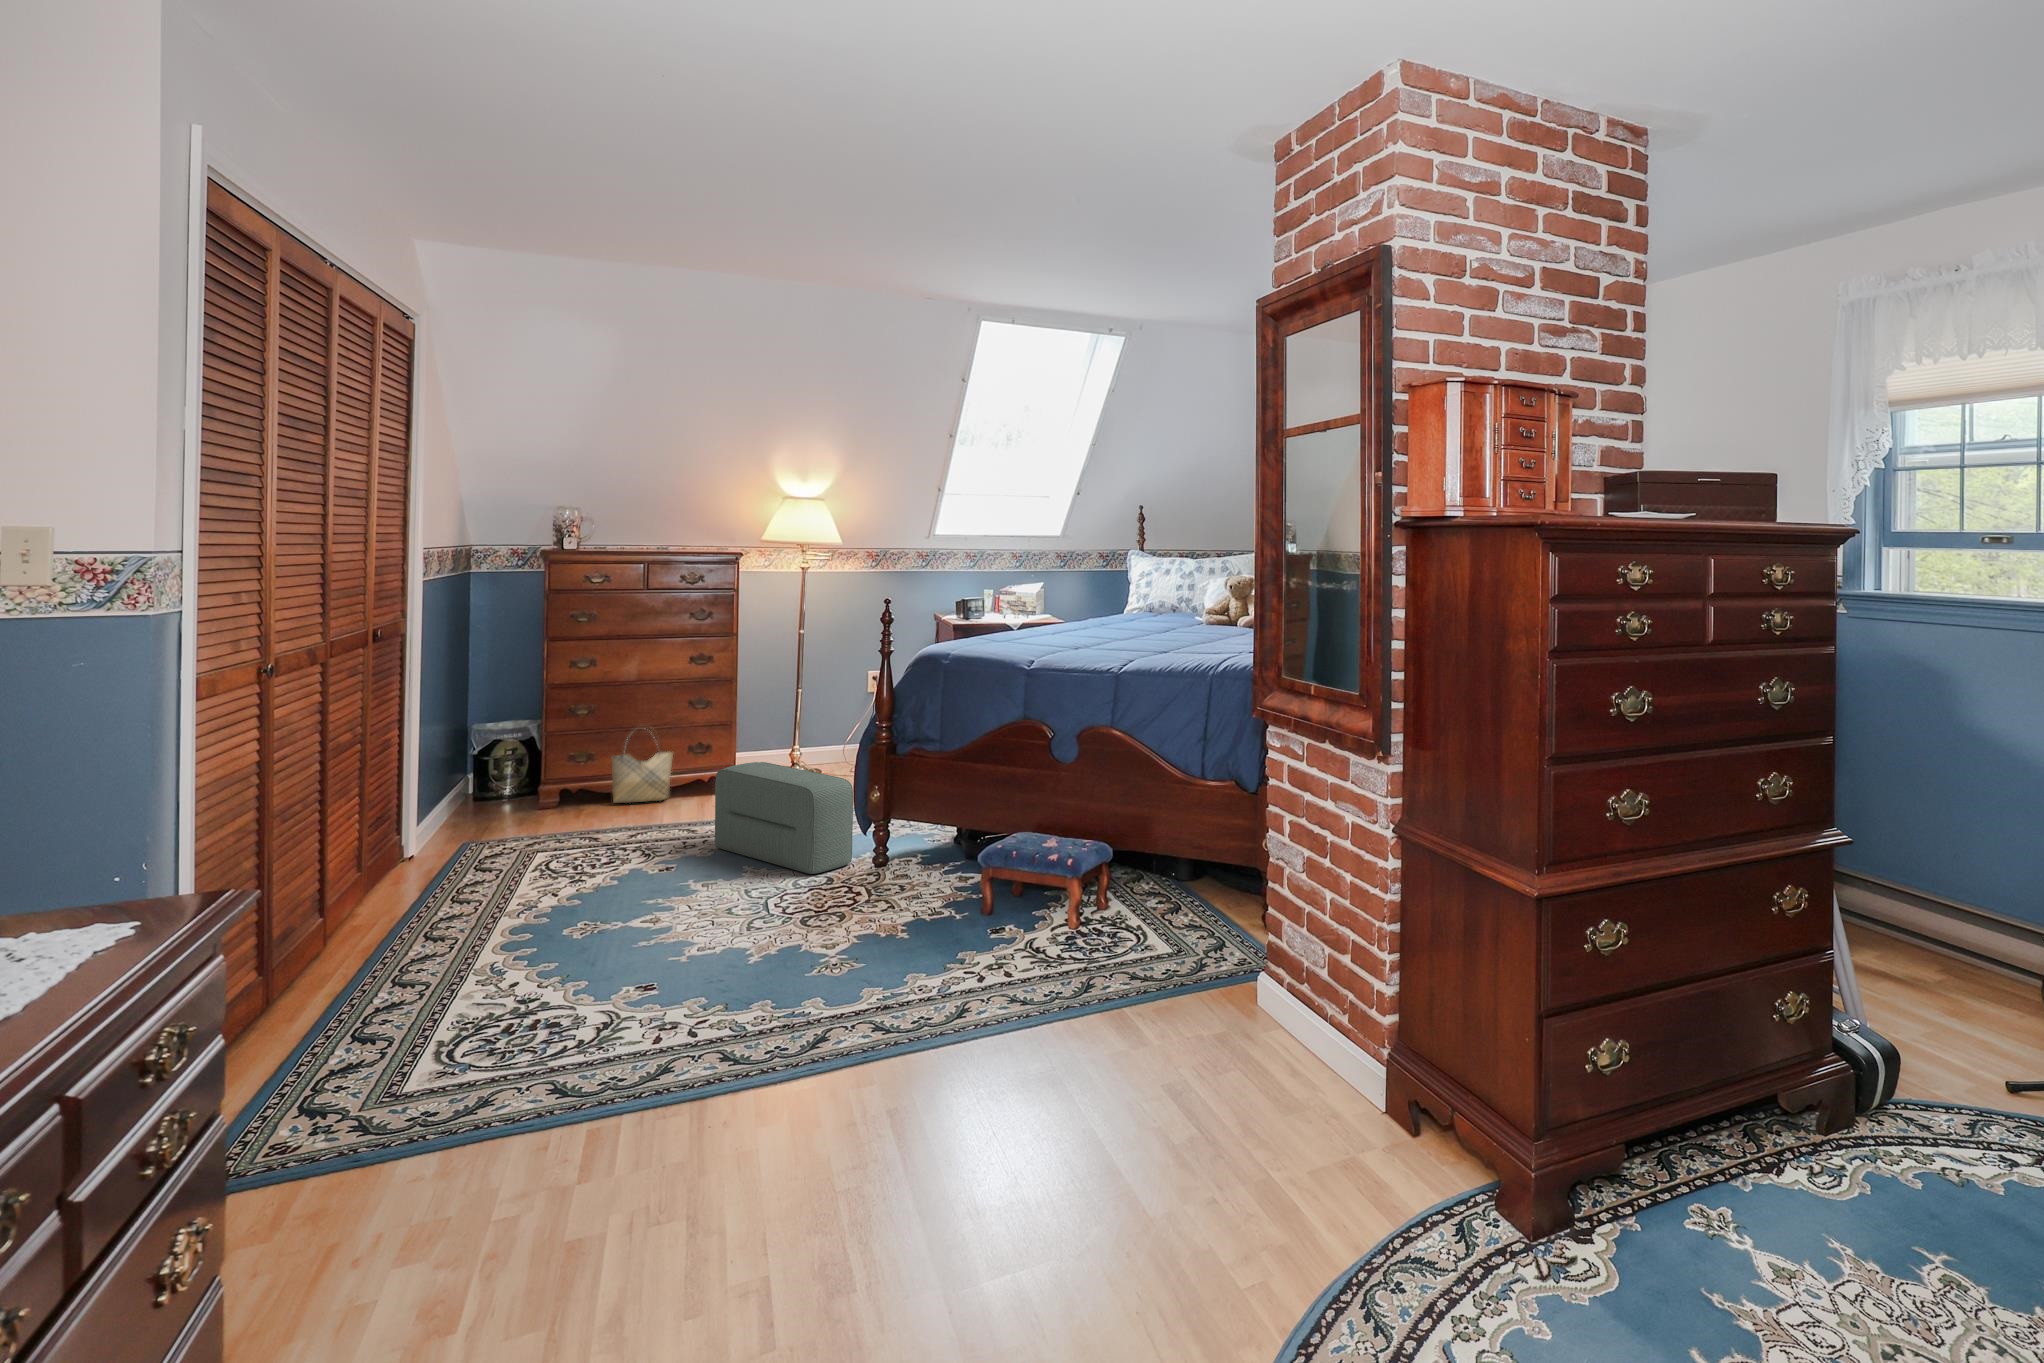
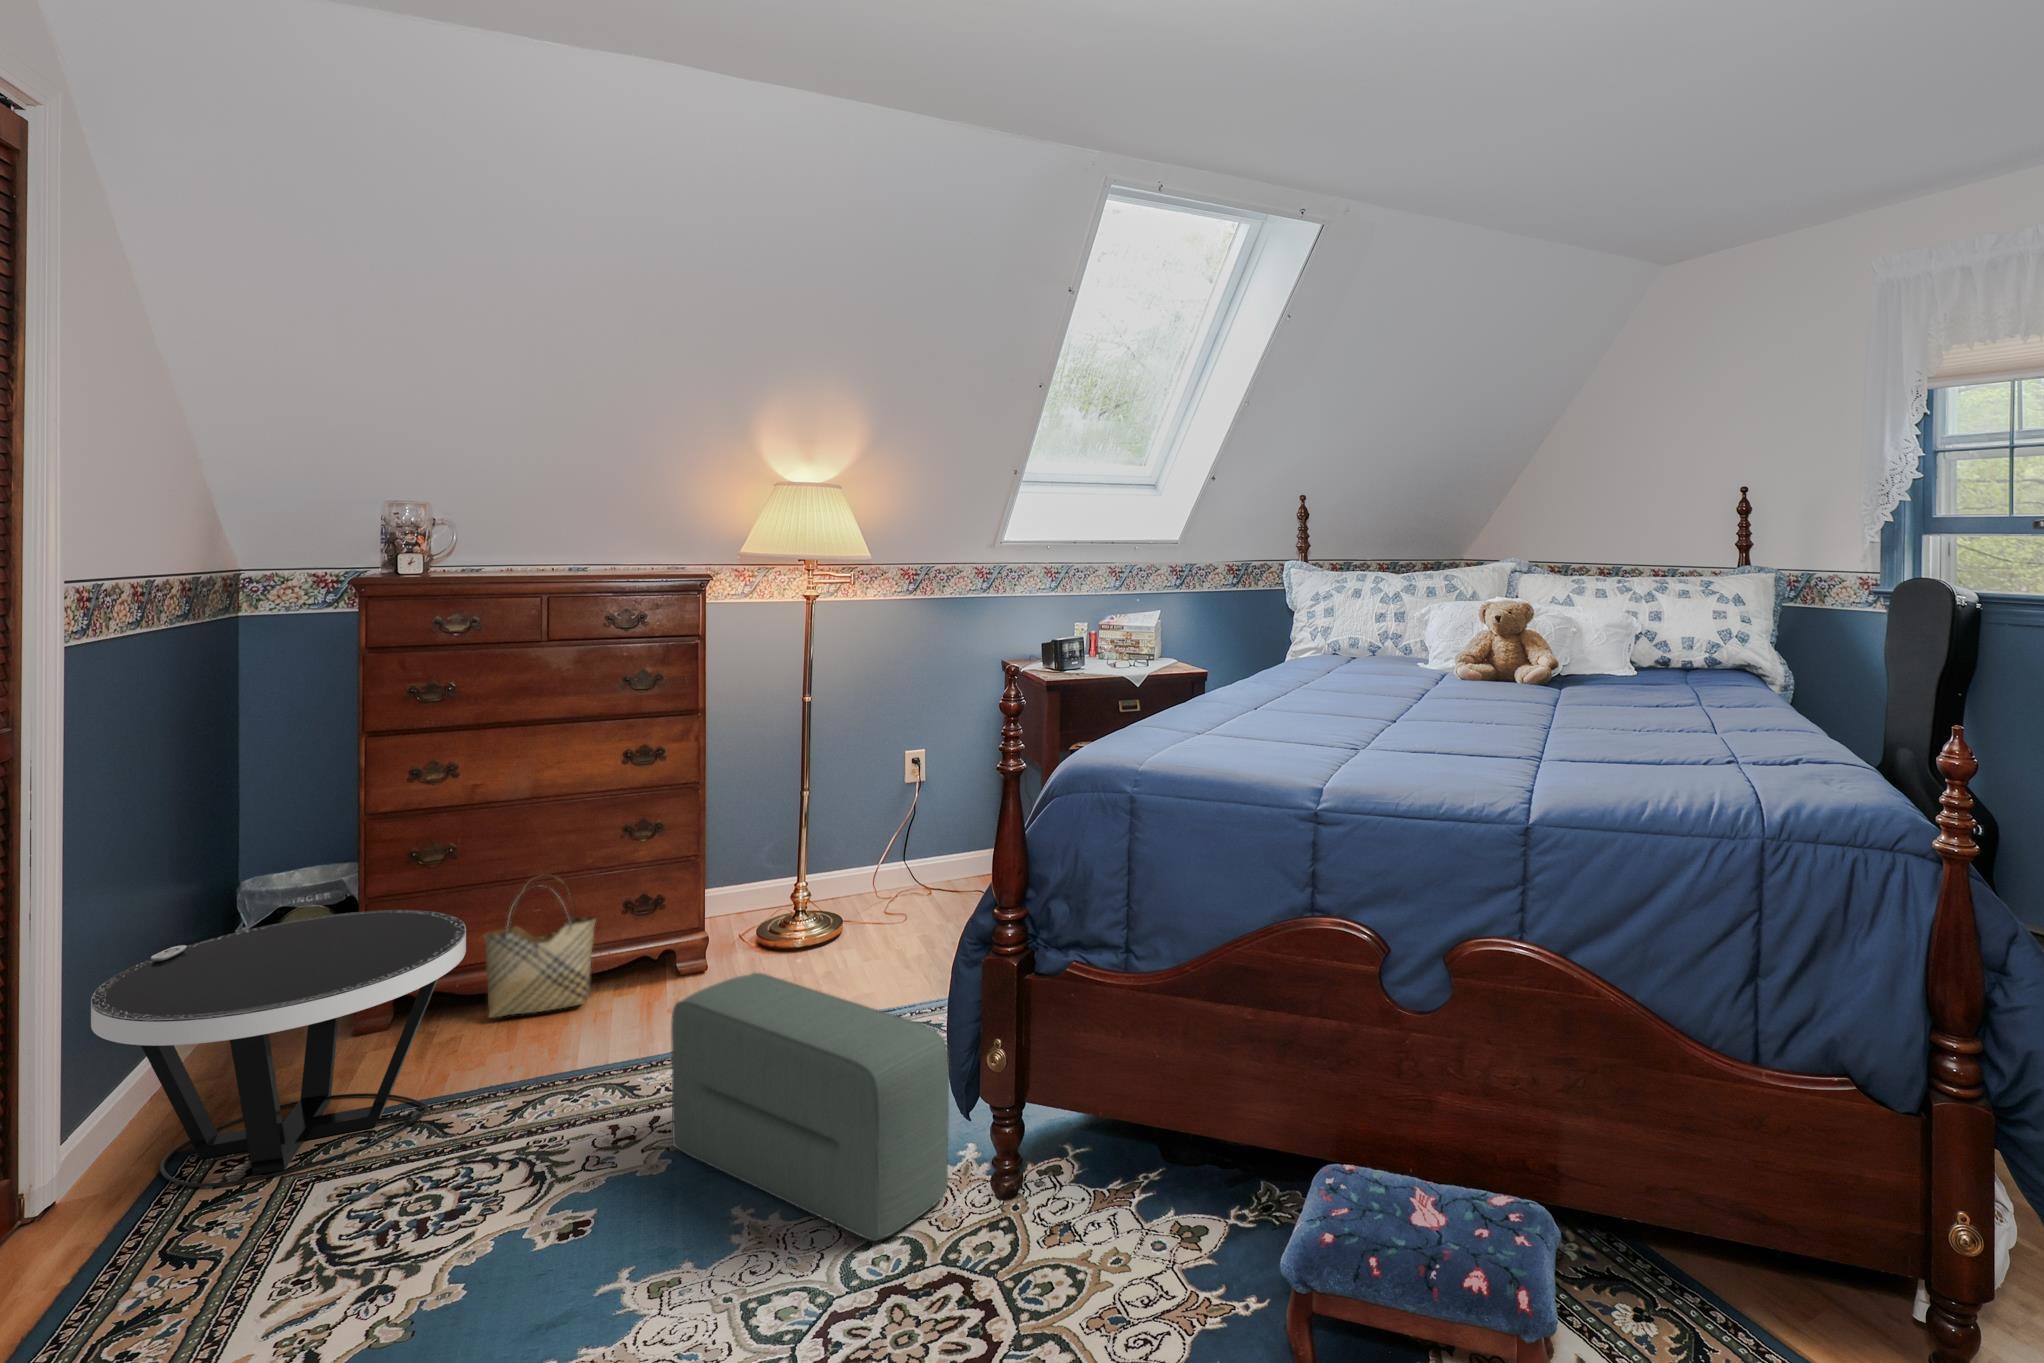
side table: none [429,732,607,852] -> present [91,910,466,1187]

